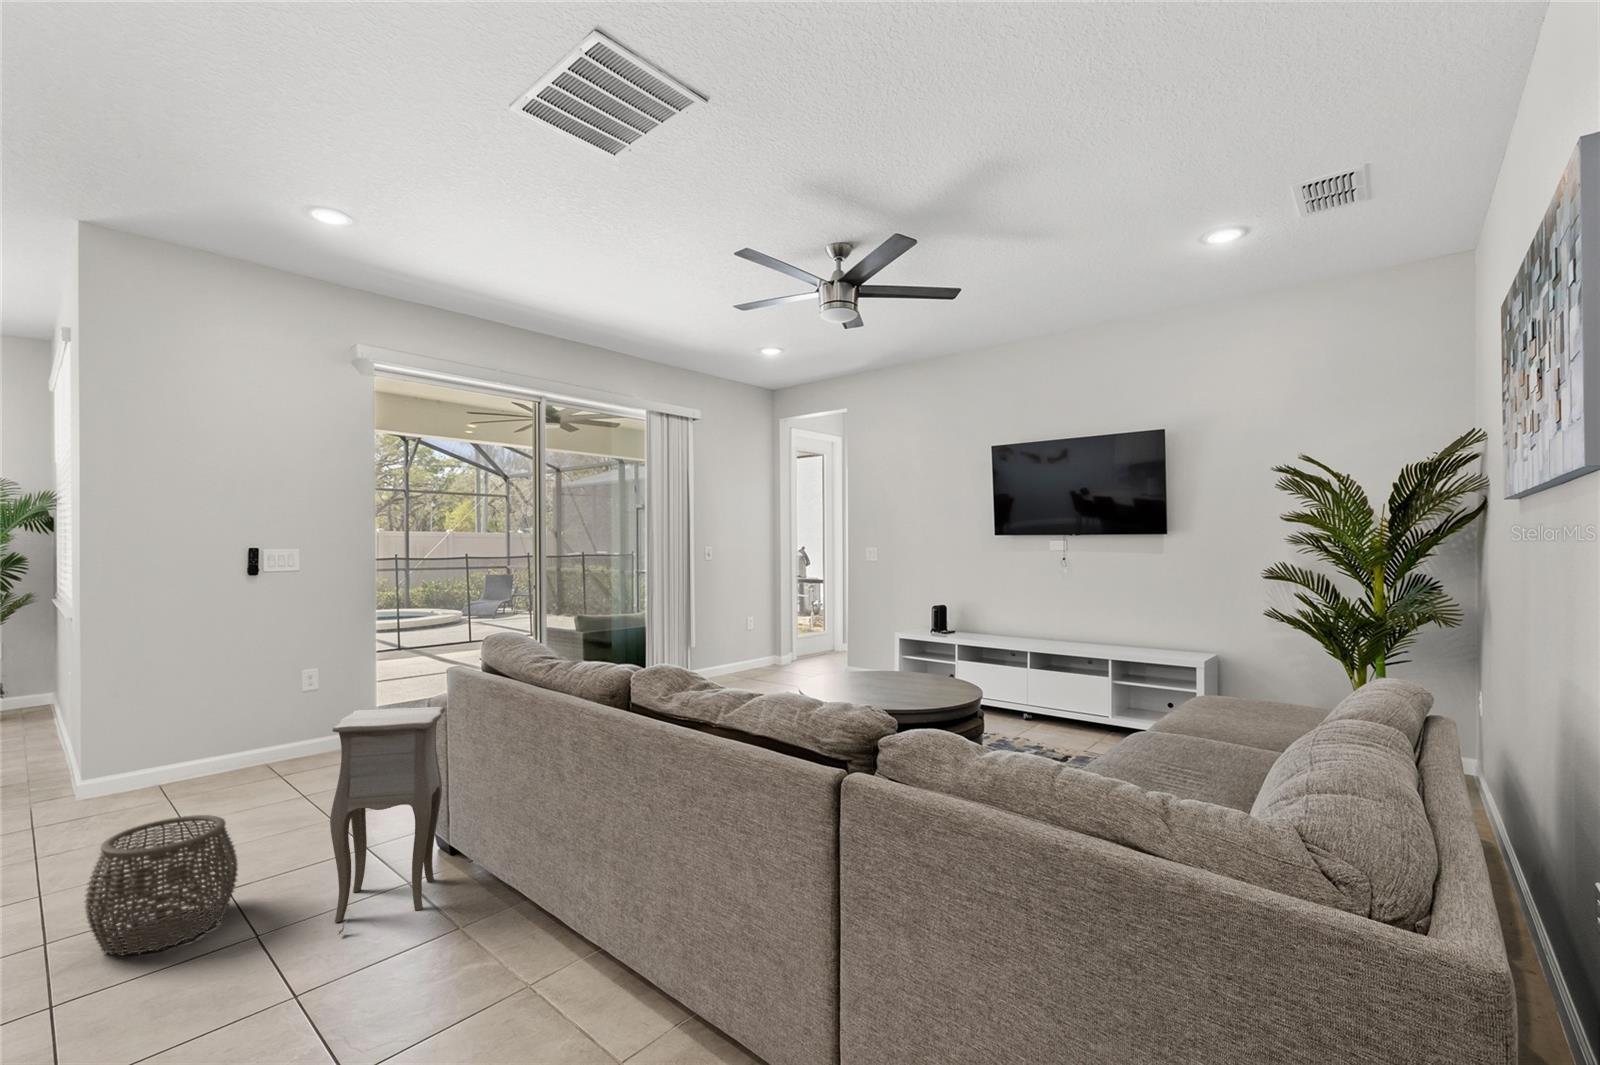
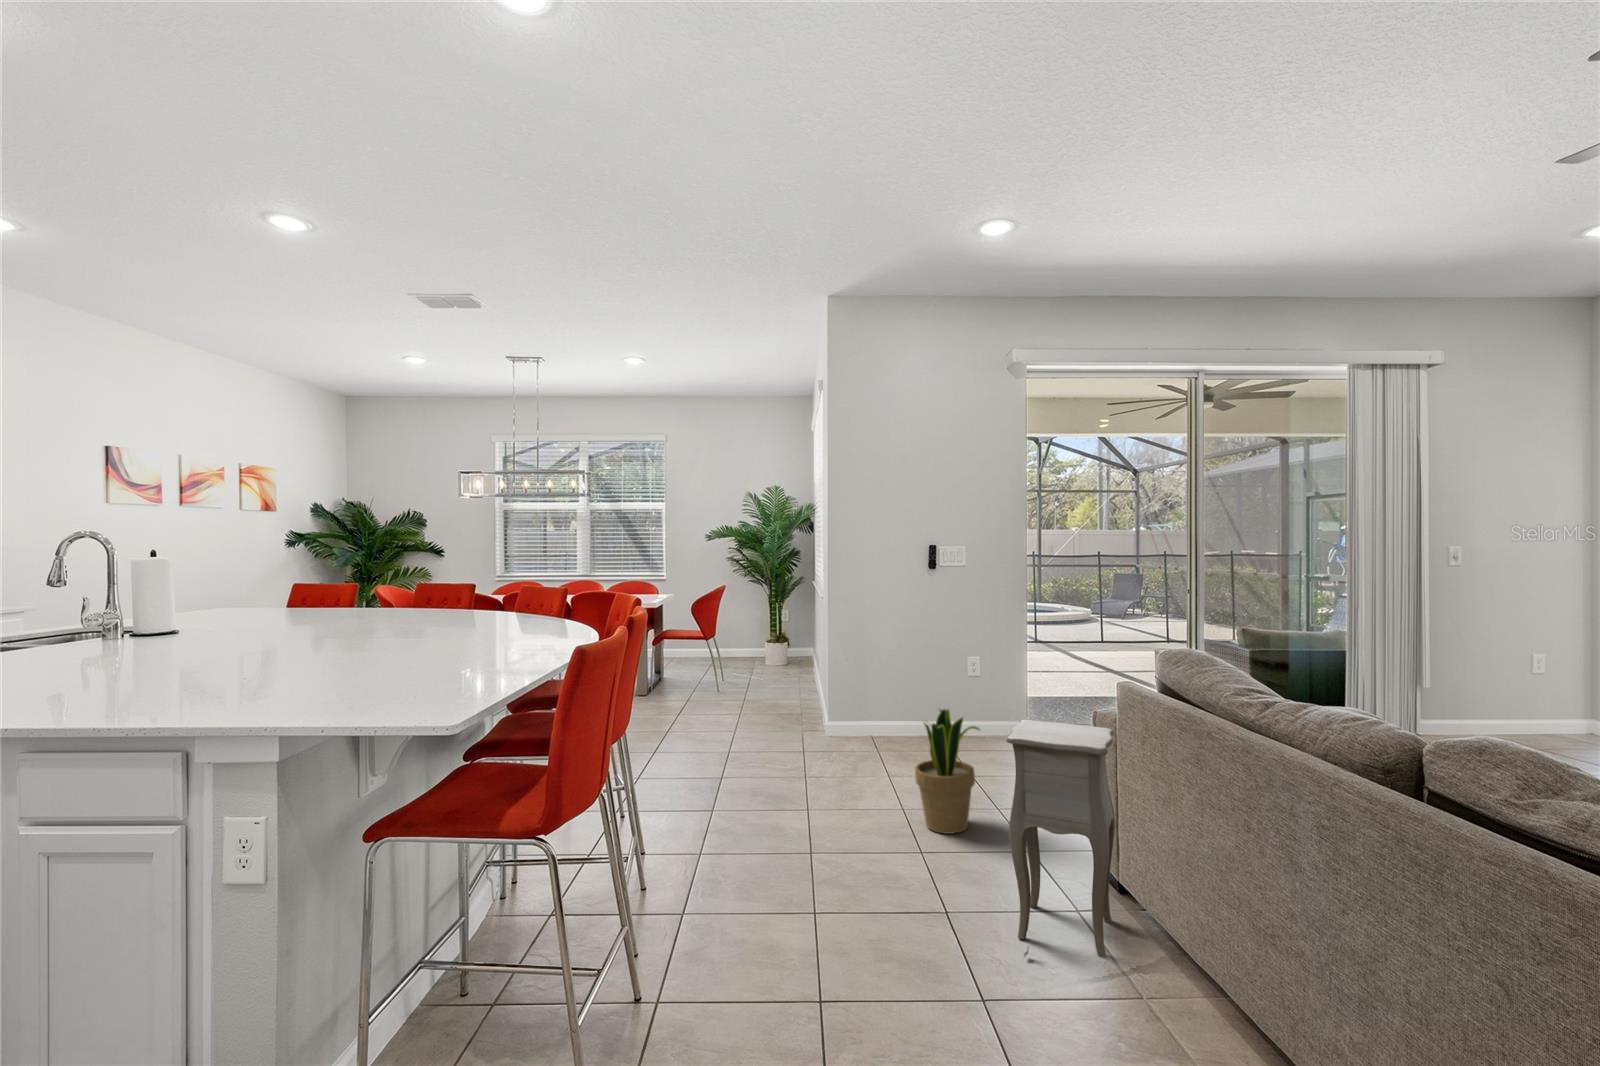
potted plant: none [224,716,315,854] -> present [915,709,979,834]
woven basket: present [85,815,238,955] -> none [831,791,932,911]

